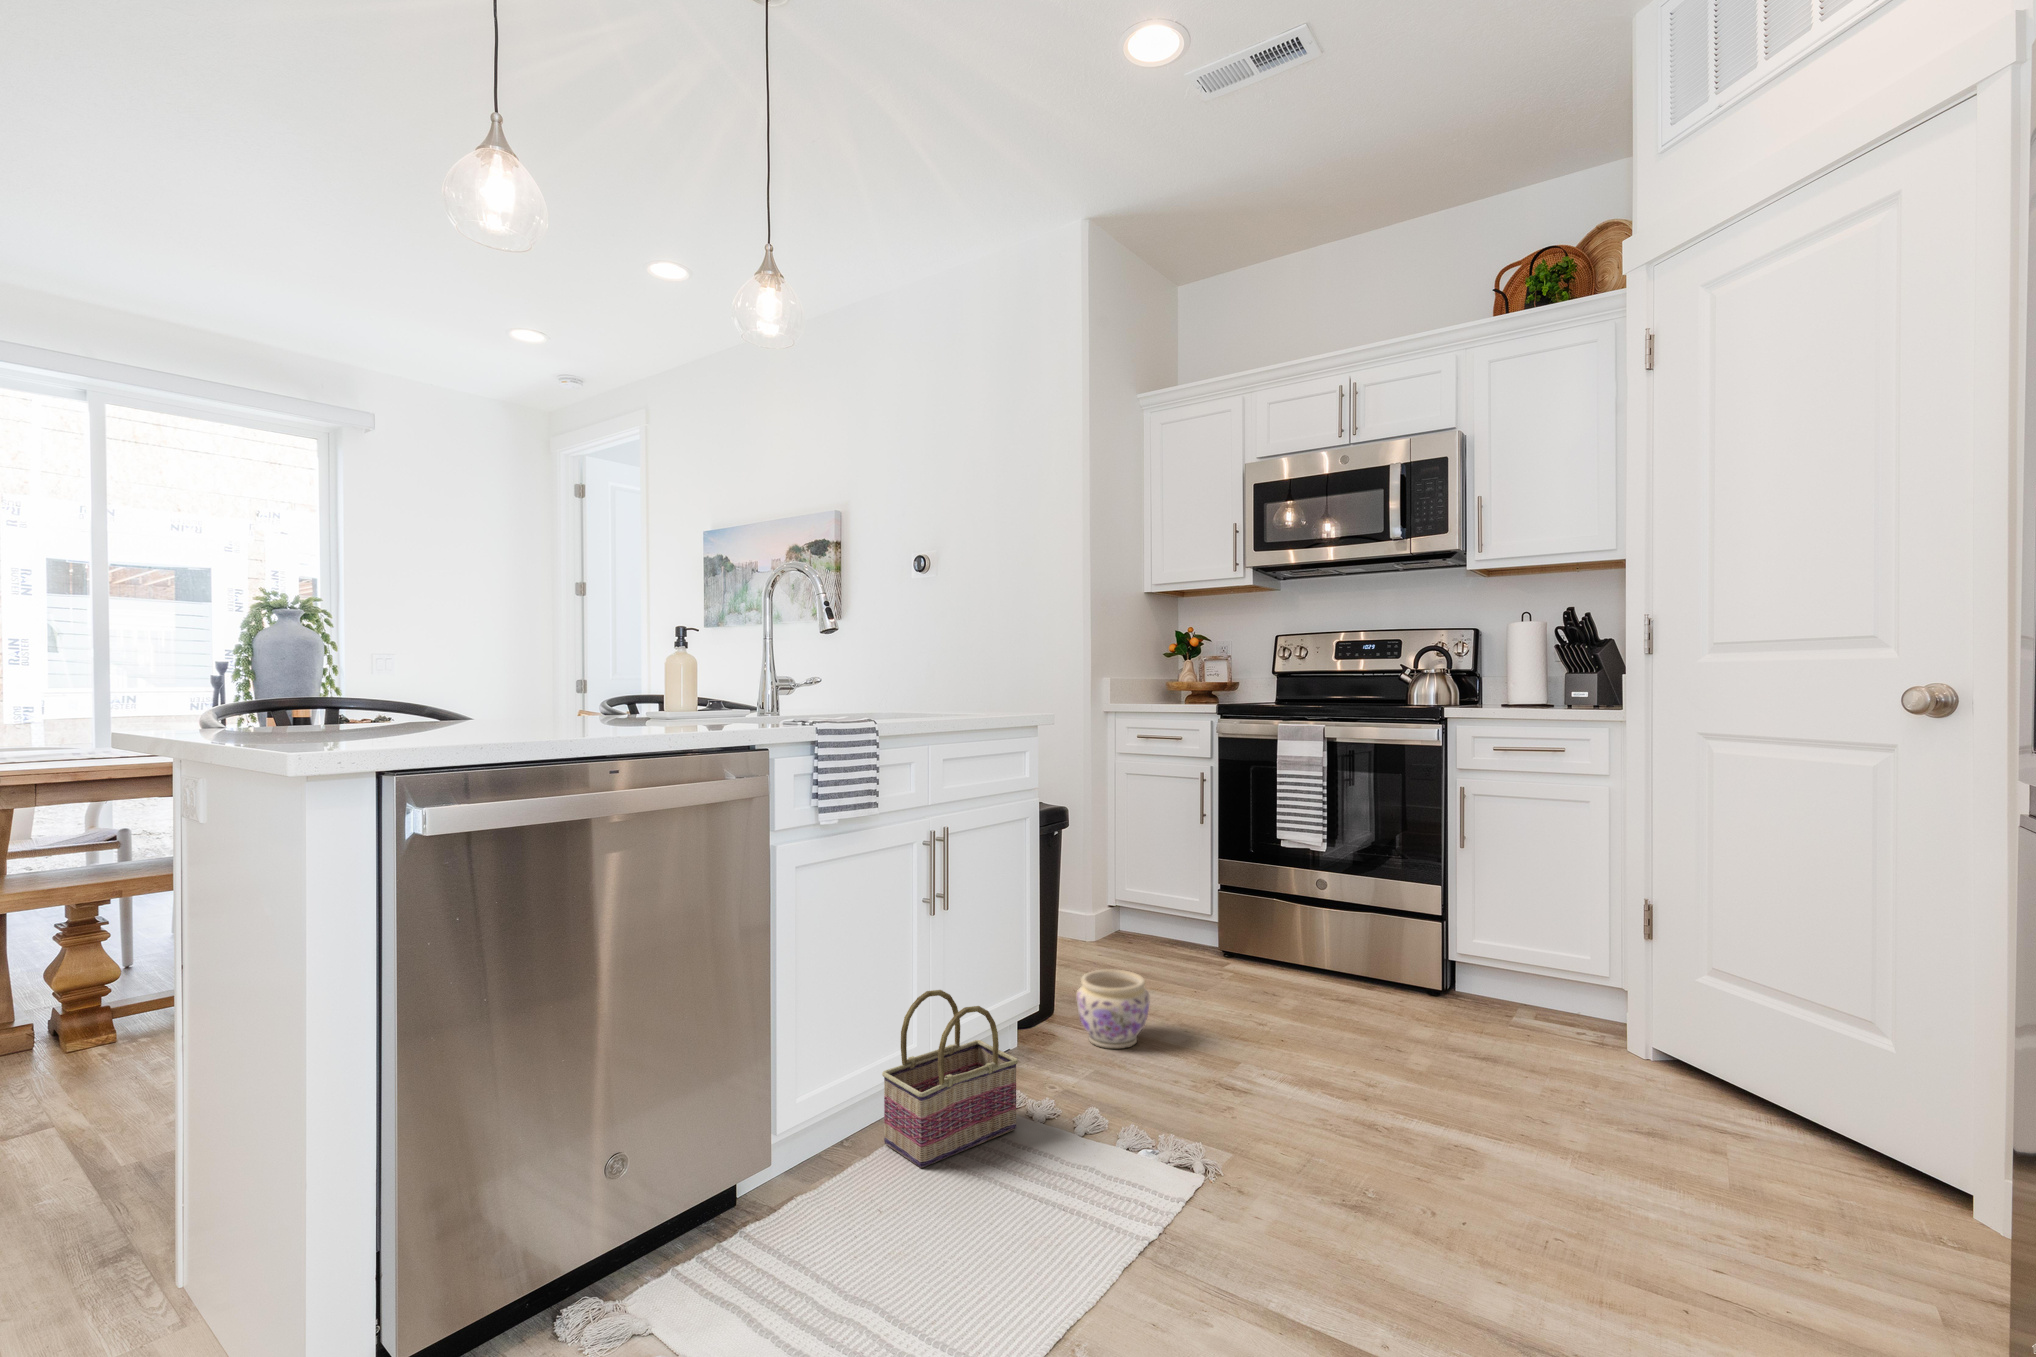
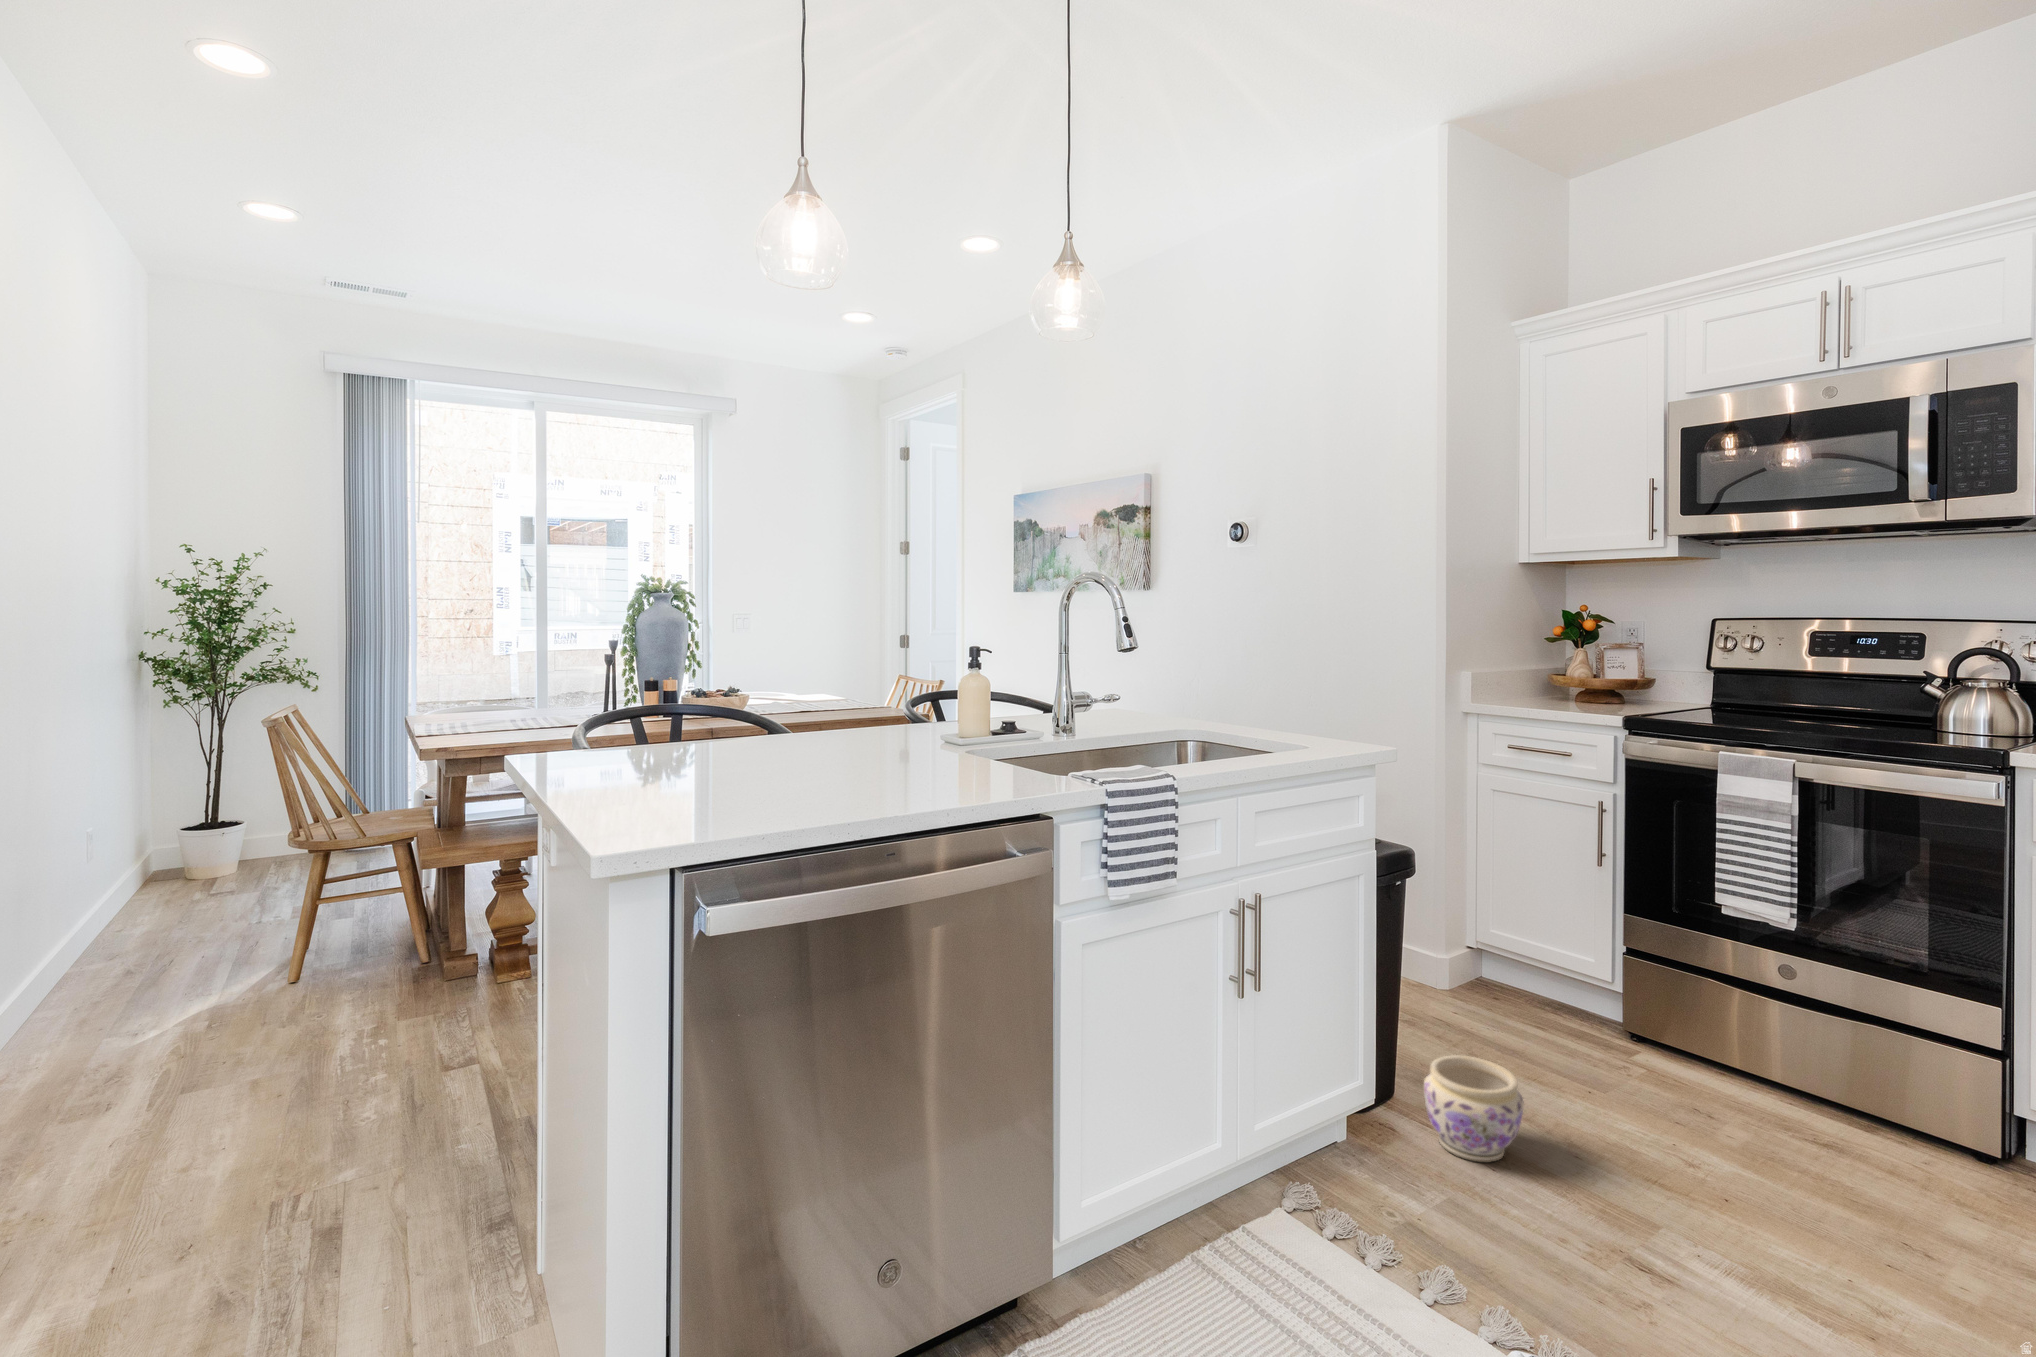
basket: present [882,990,1018,1168] -> none [1181,1086,1349,1306]

